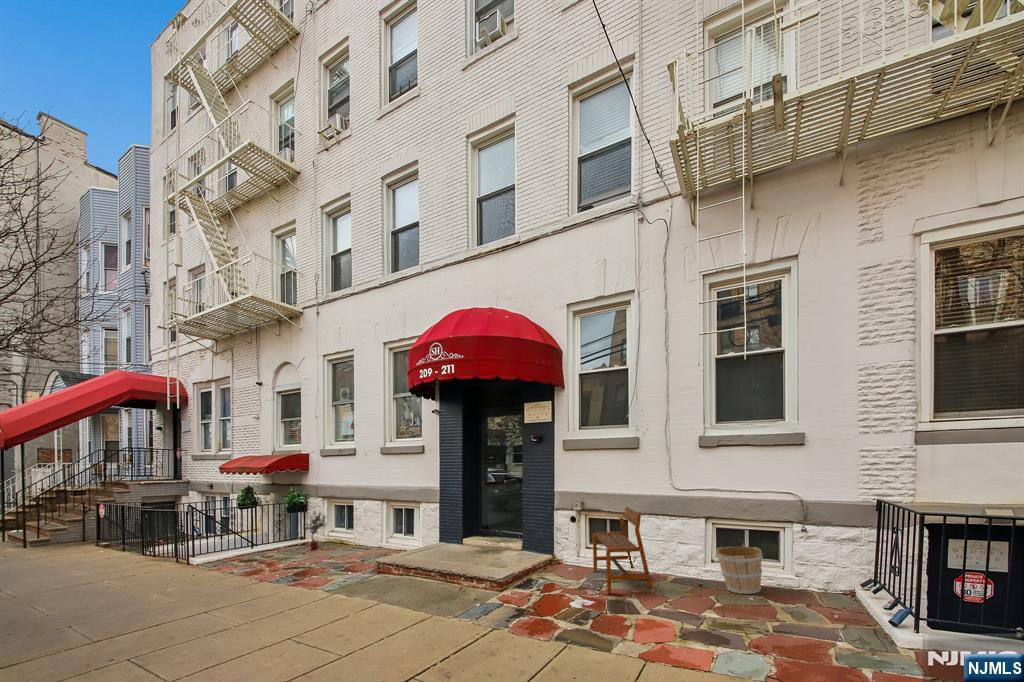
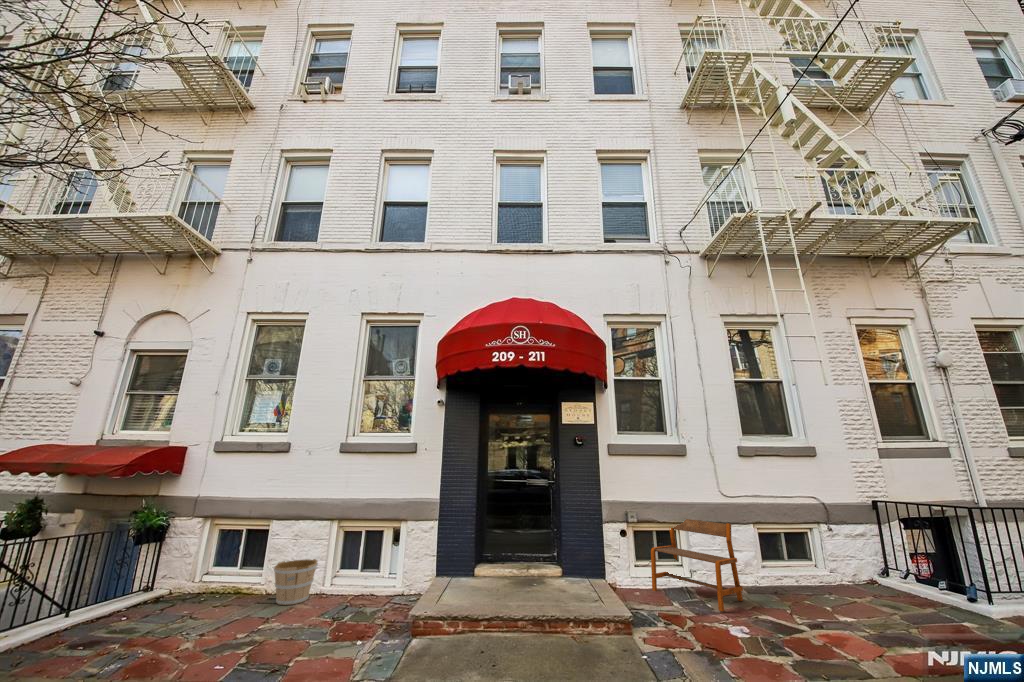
potted tree: present [303,511,326,550] -> none [162,535,218,601]
wooden bucket: present [716,546,763,594] -> present [274,559,318,605]

